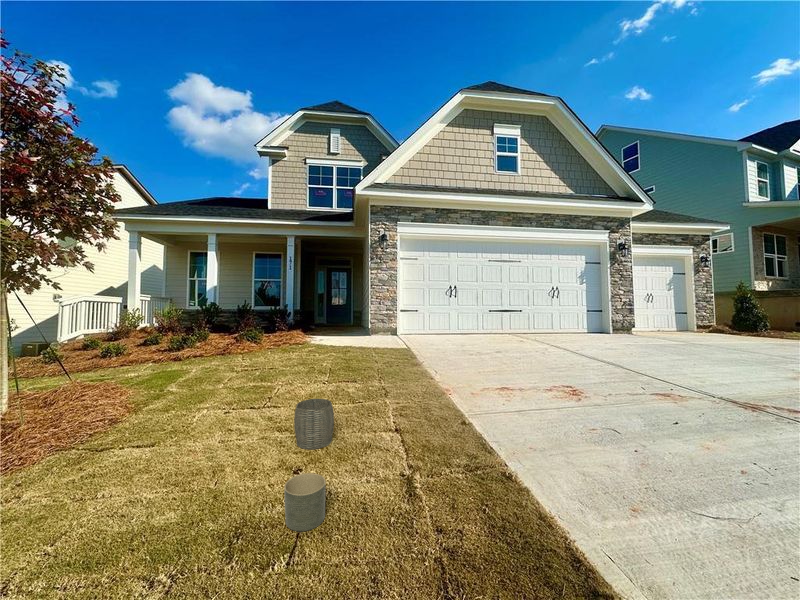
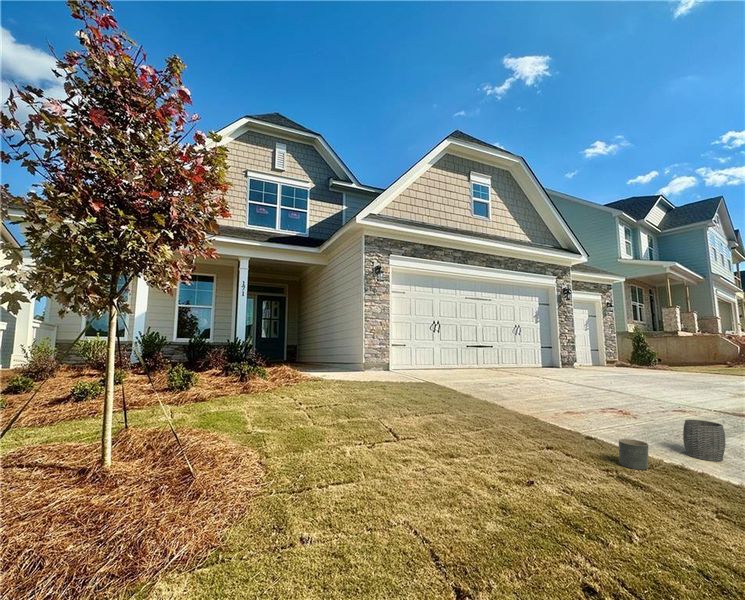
woven basket: present [294,399,334,449] -> present [683,420,725,461]

